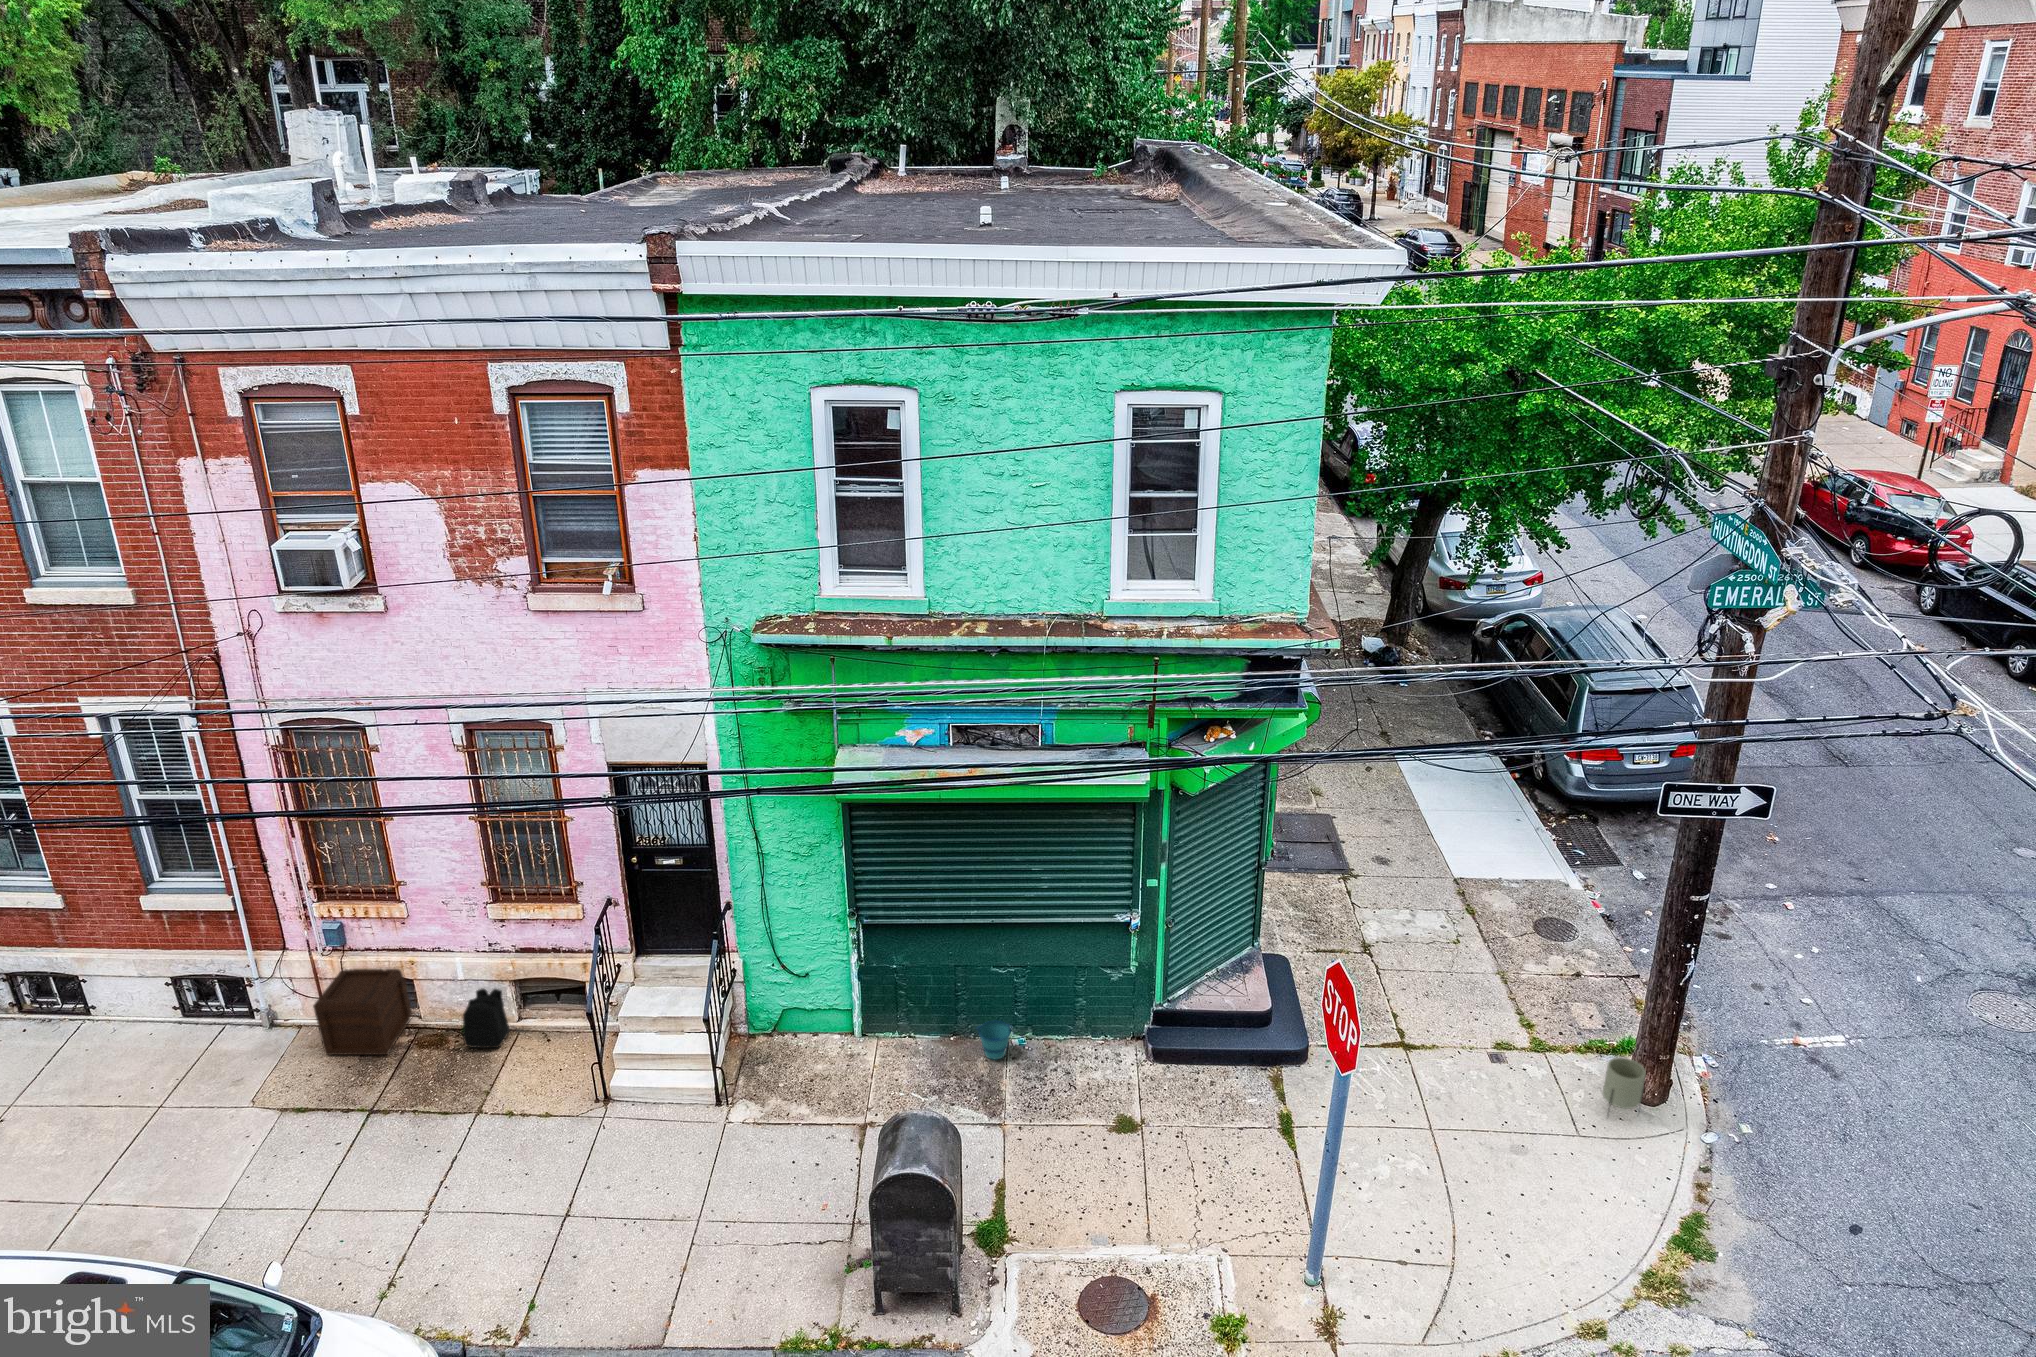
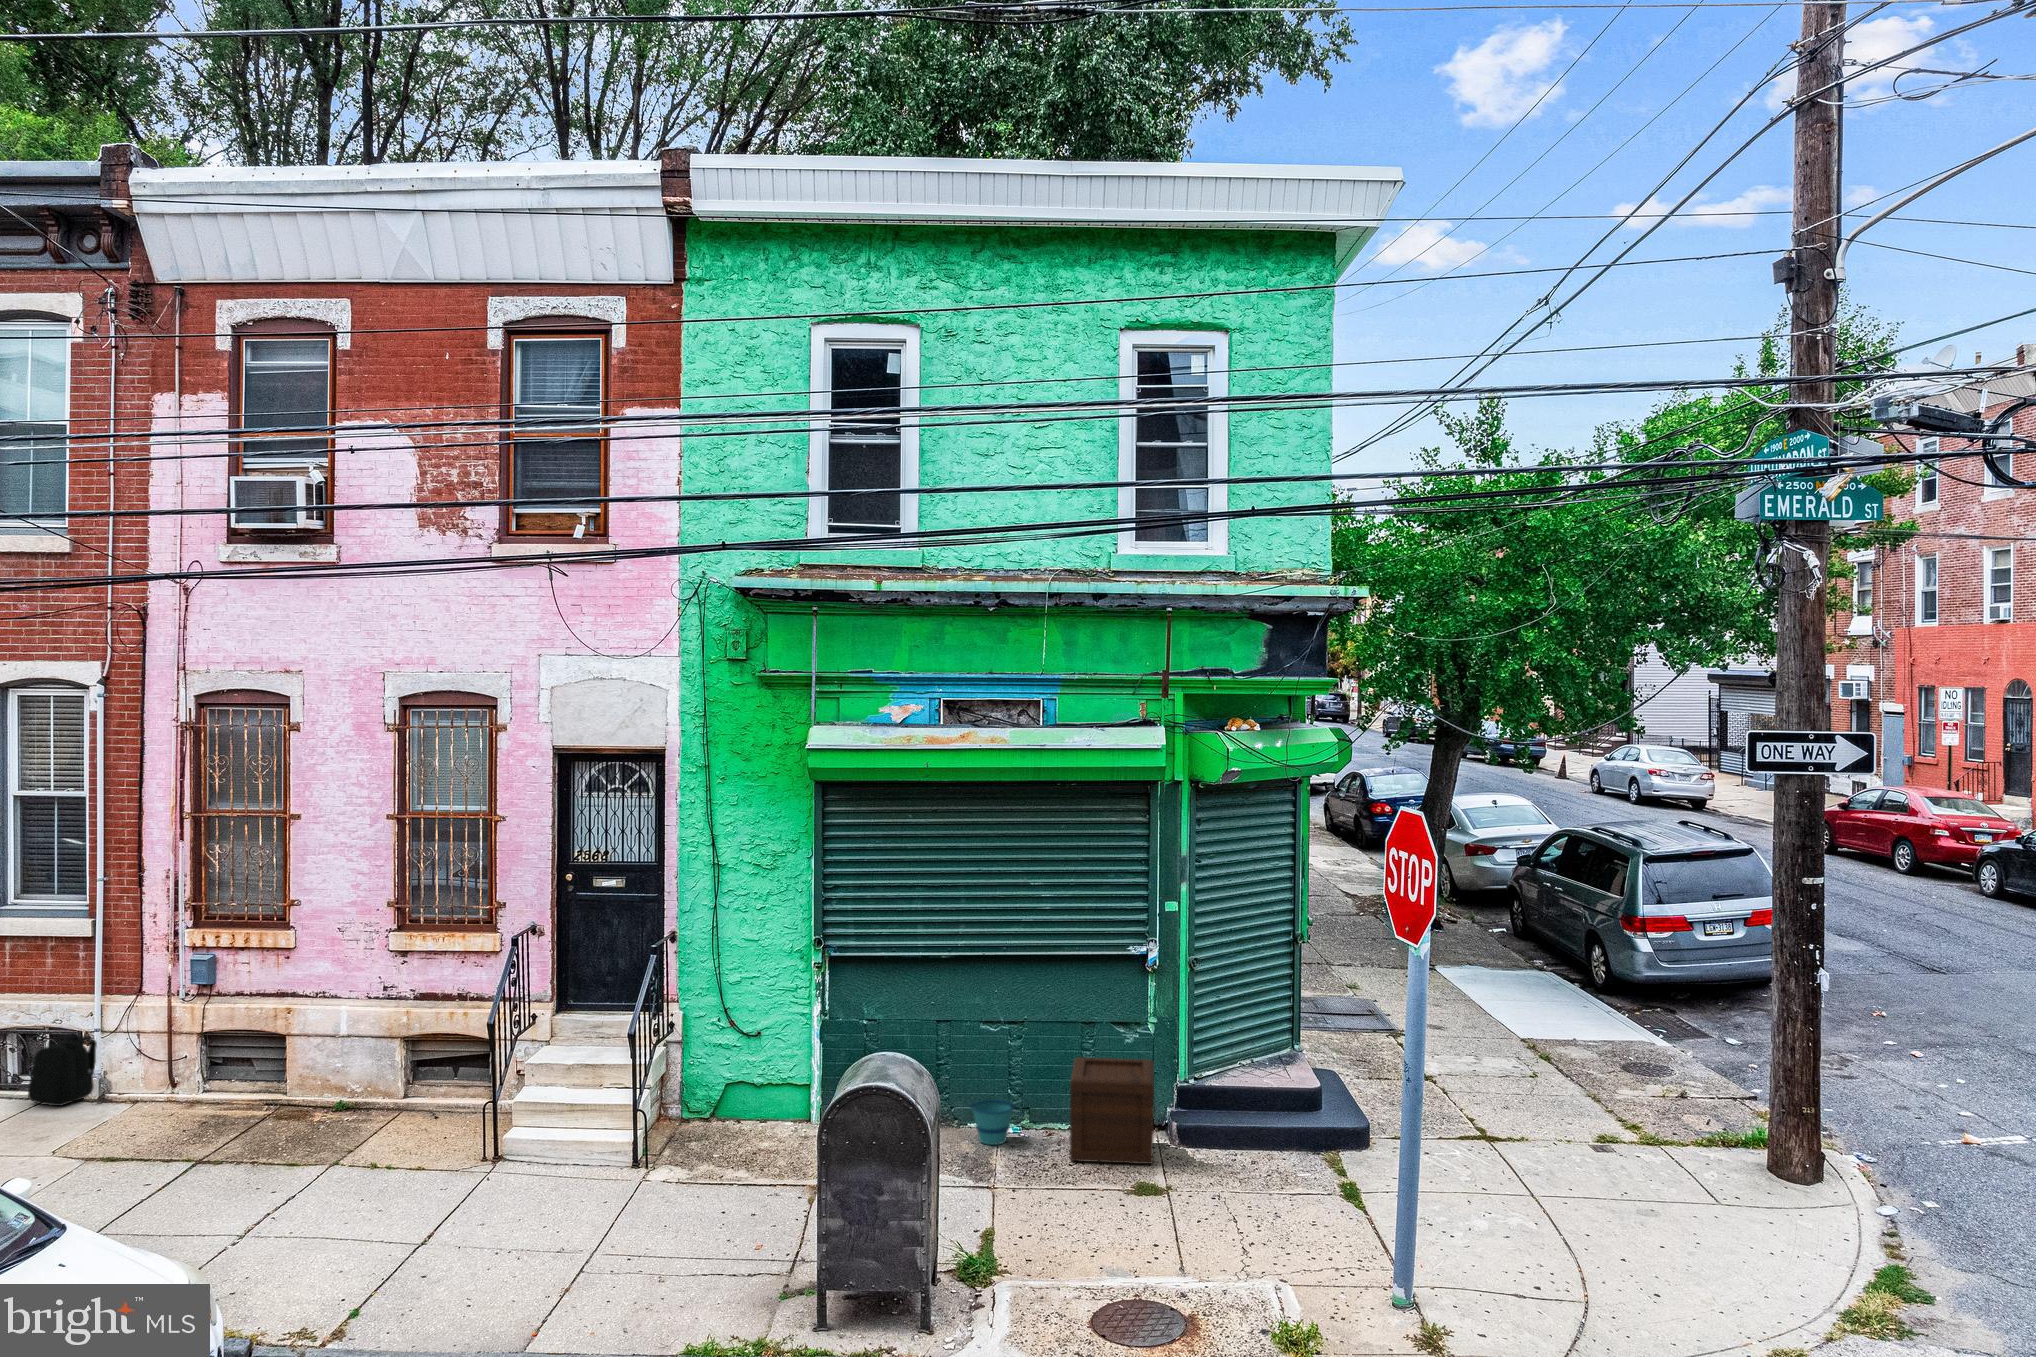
wooden crate: present [313,969,412,1055] -> present [1070,1057,1154,1164]
backpack: present [463,988,510,1048] -> present [28,1034,97,1106]
planter: present [1603,1057,1646,1109] -> none [1789,1134,1843,1216]

